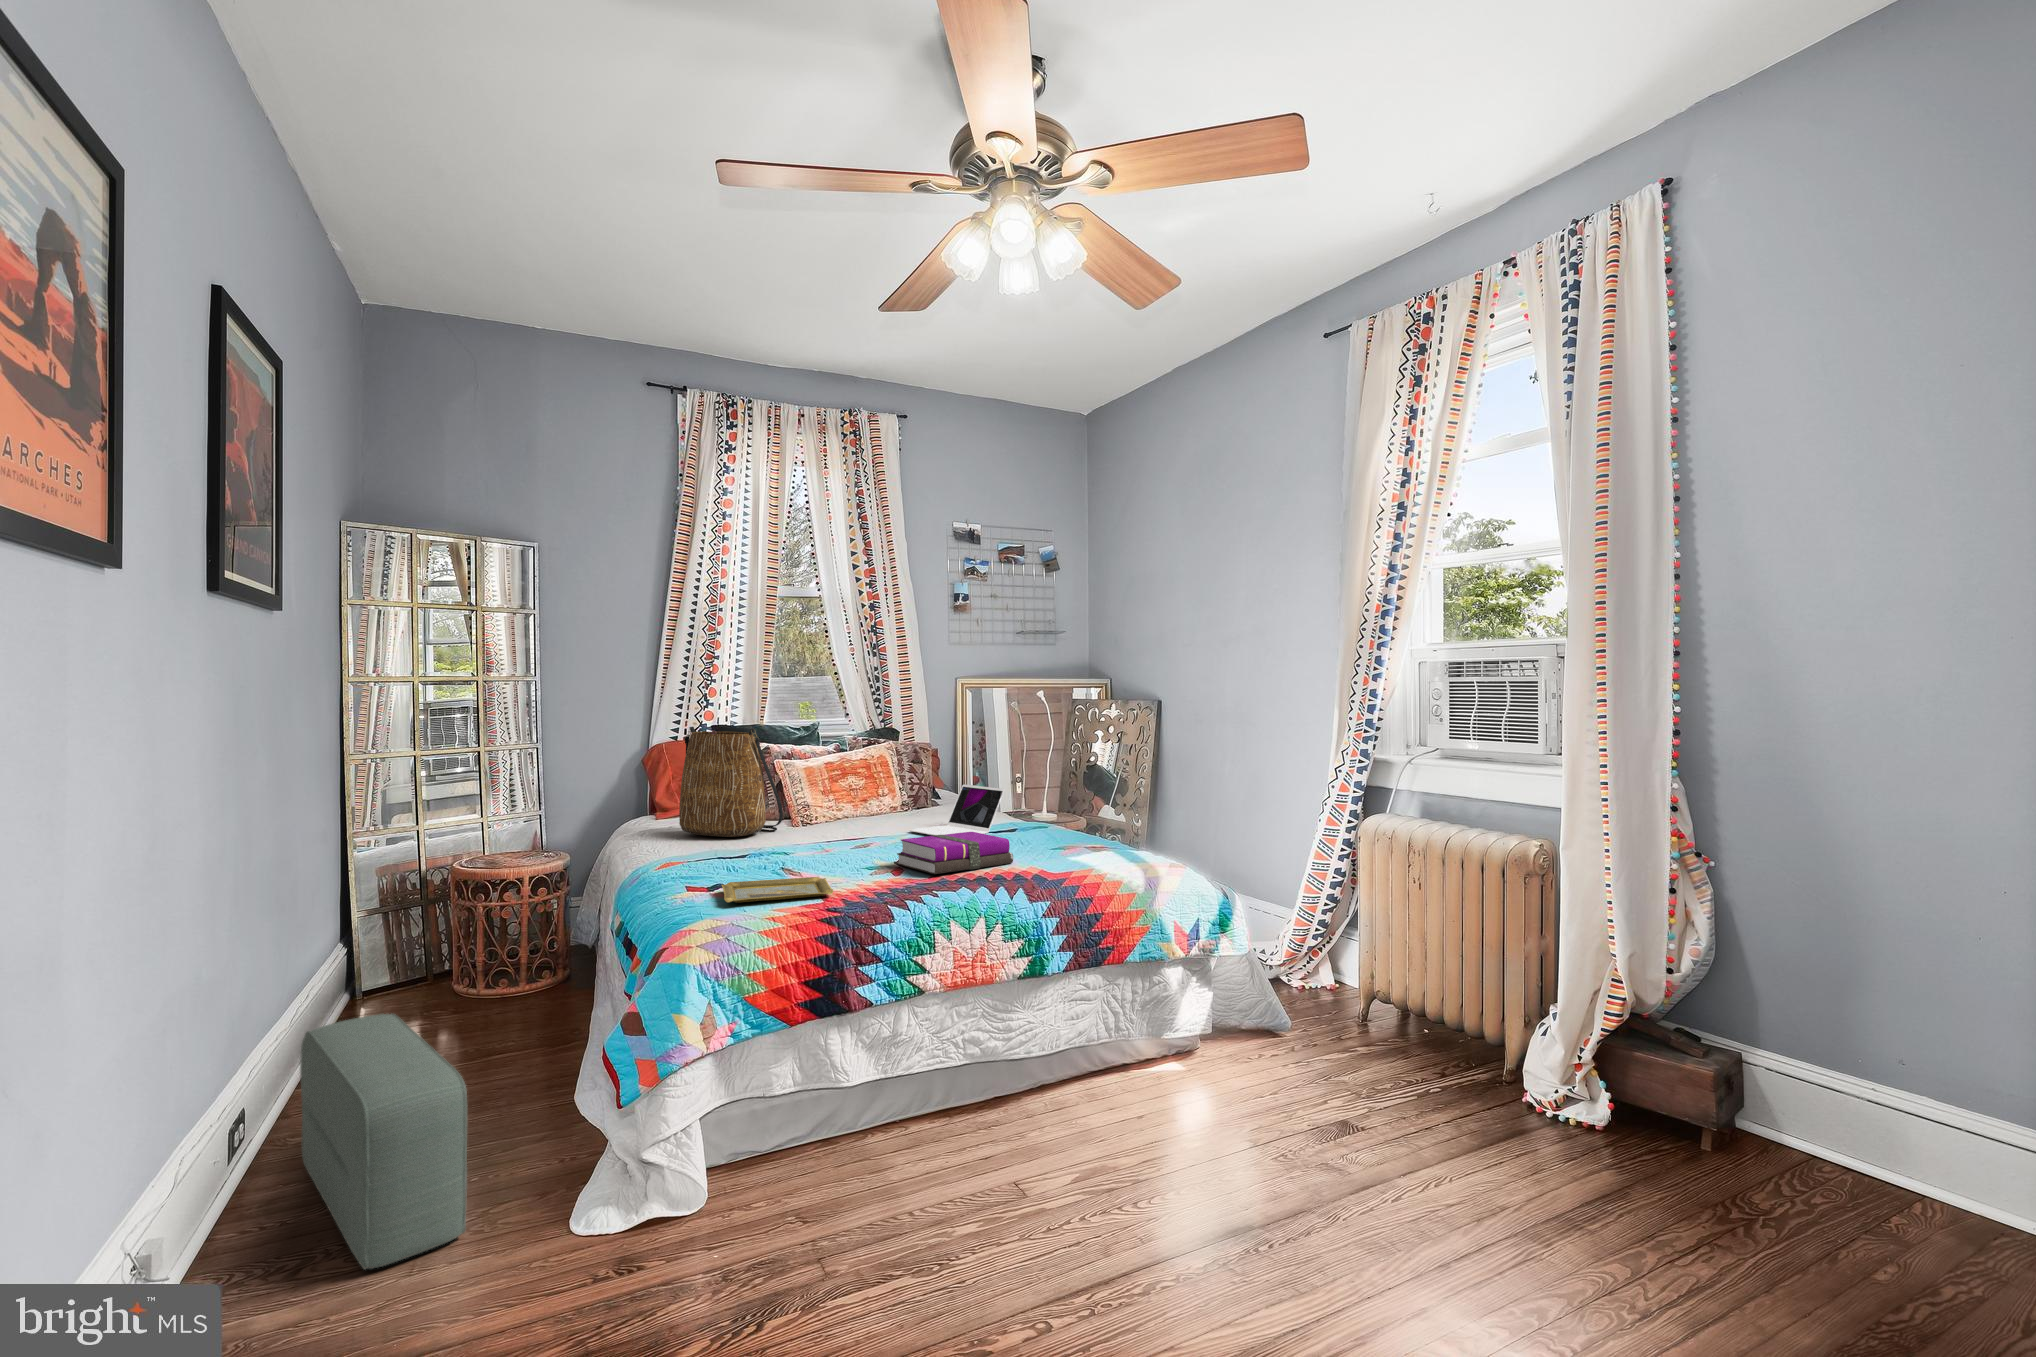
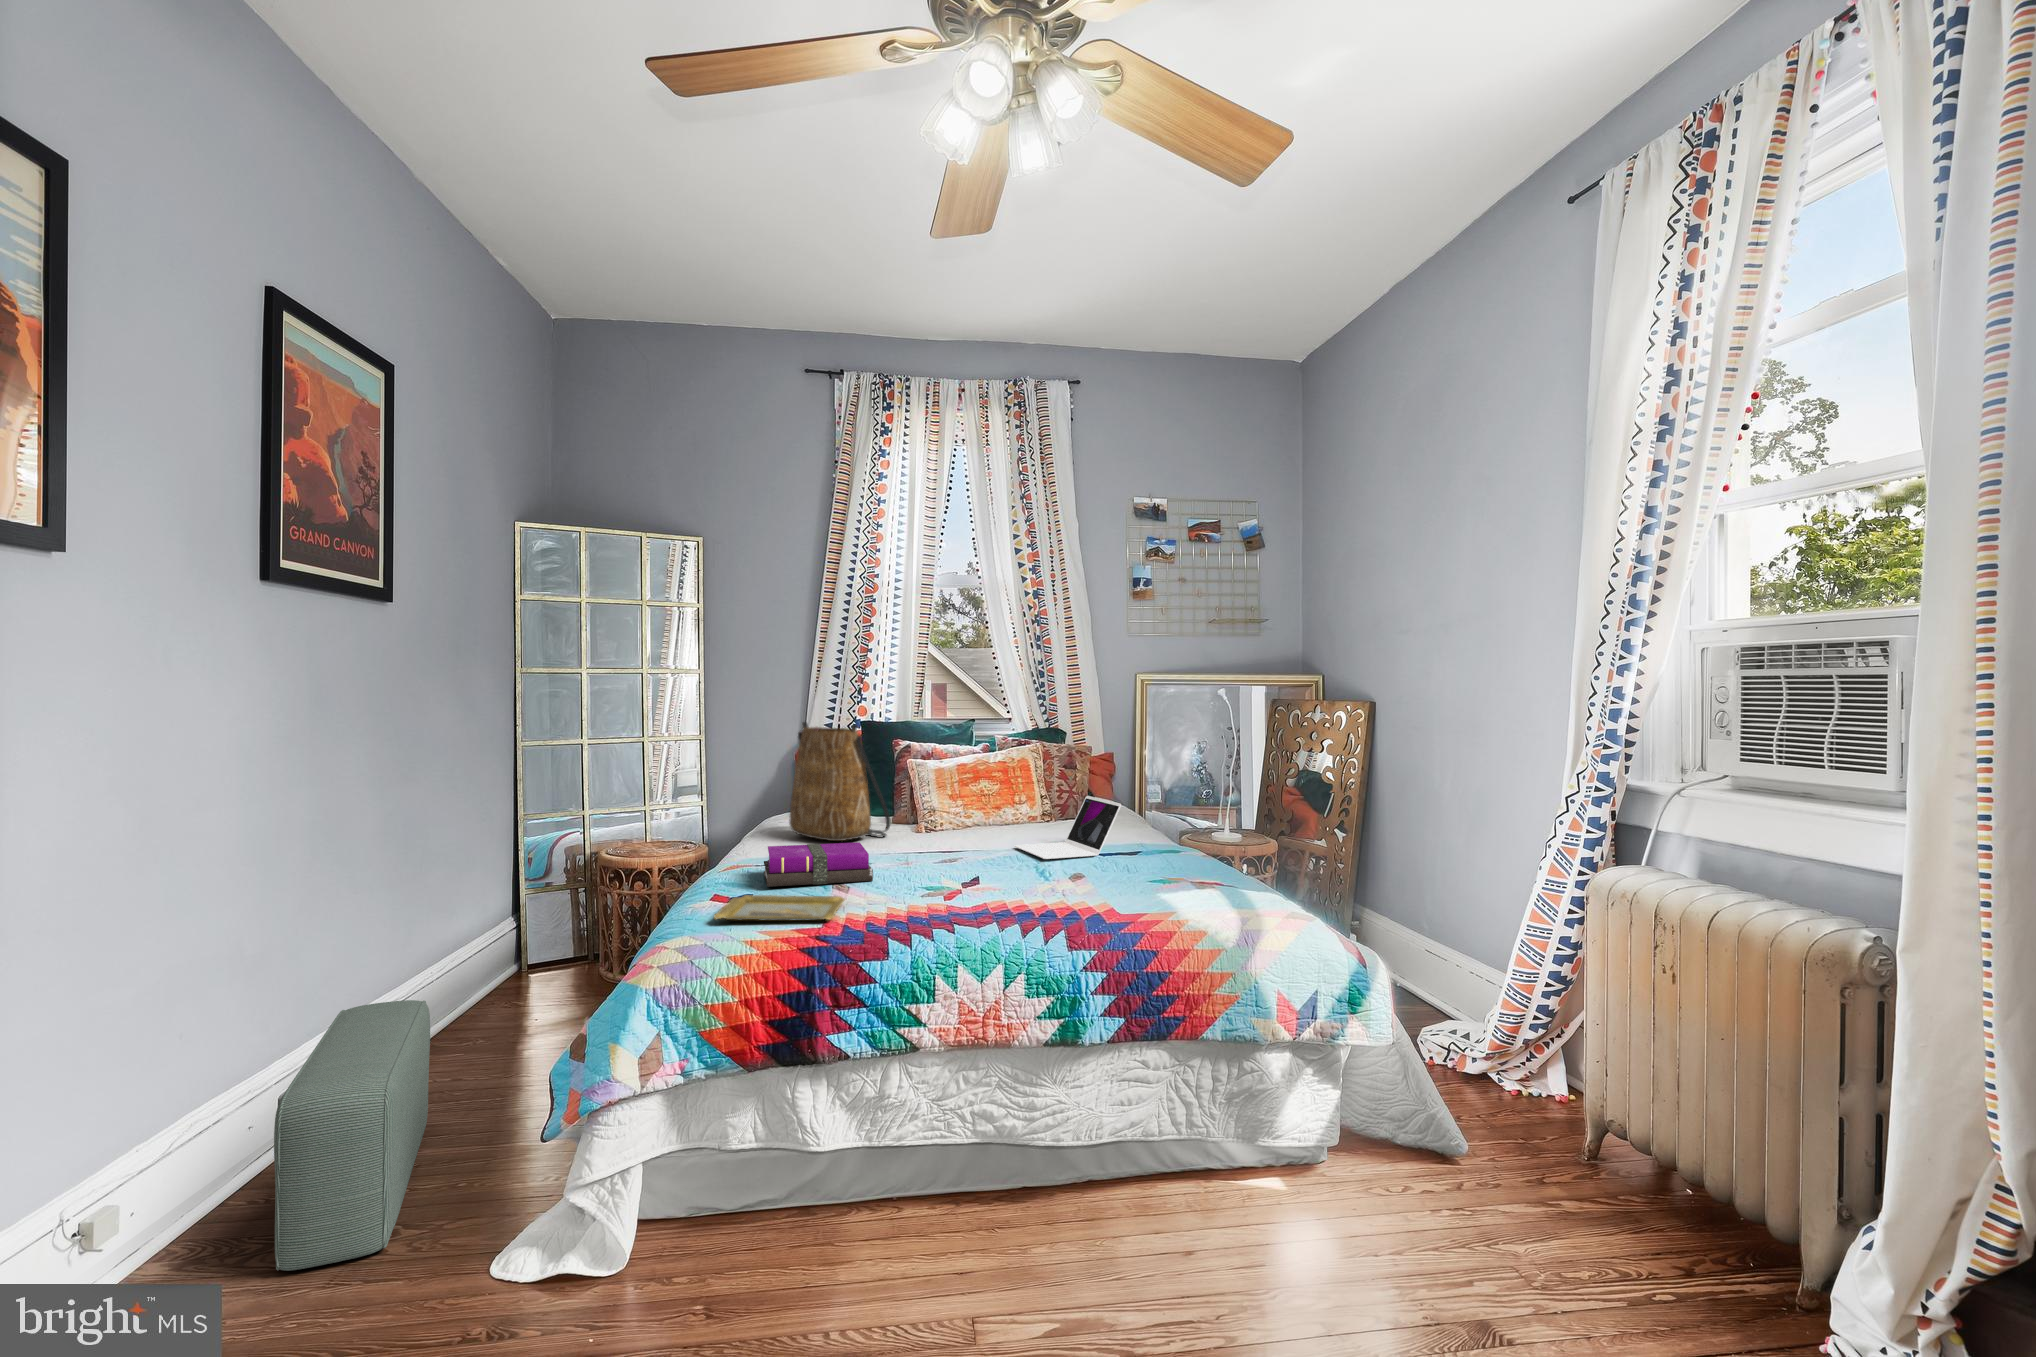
notebook: present [897,831,1013,874] -> present [764,842,873,887]

